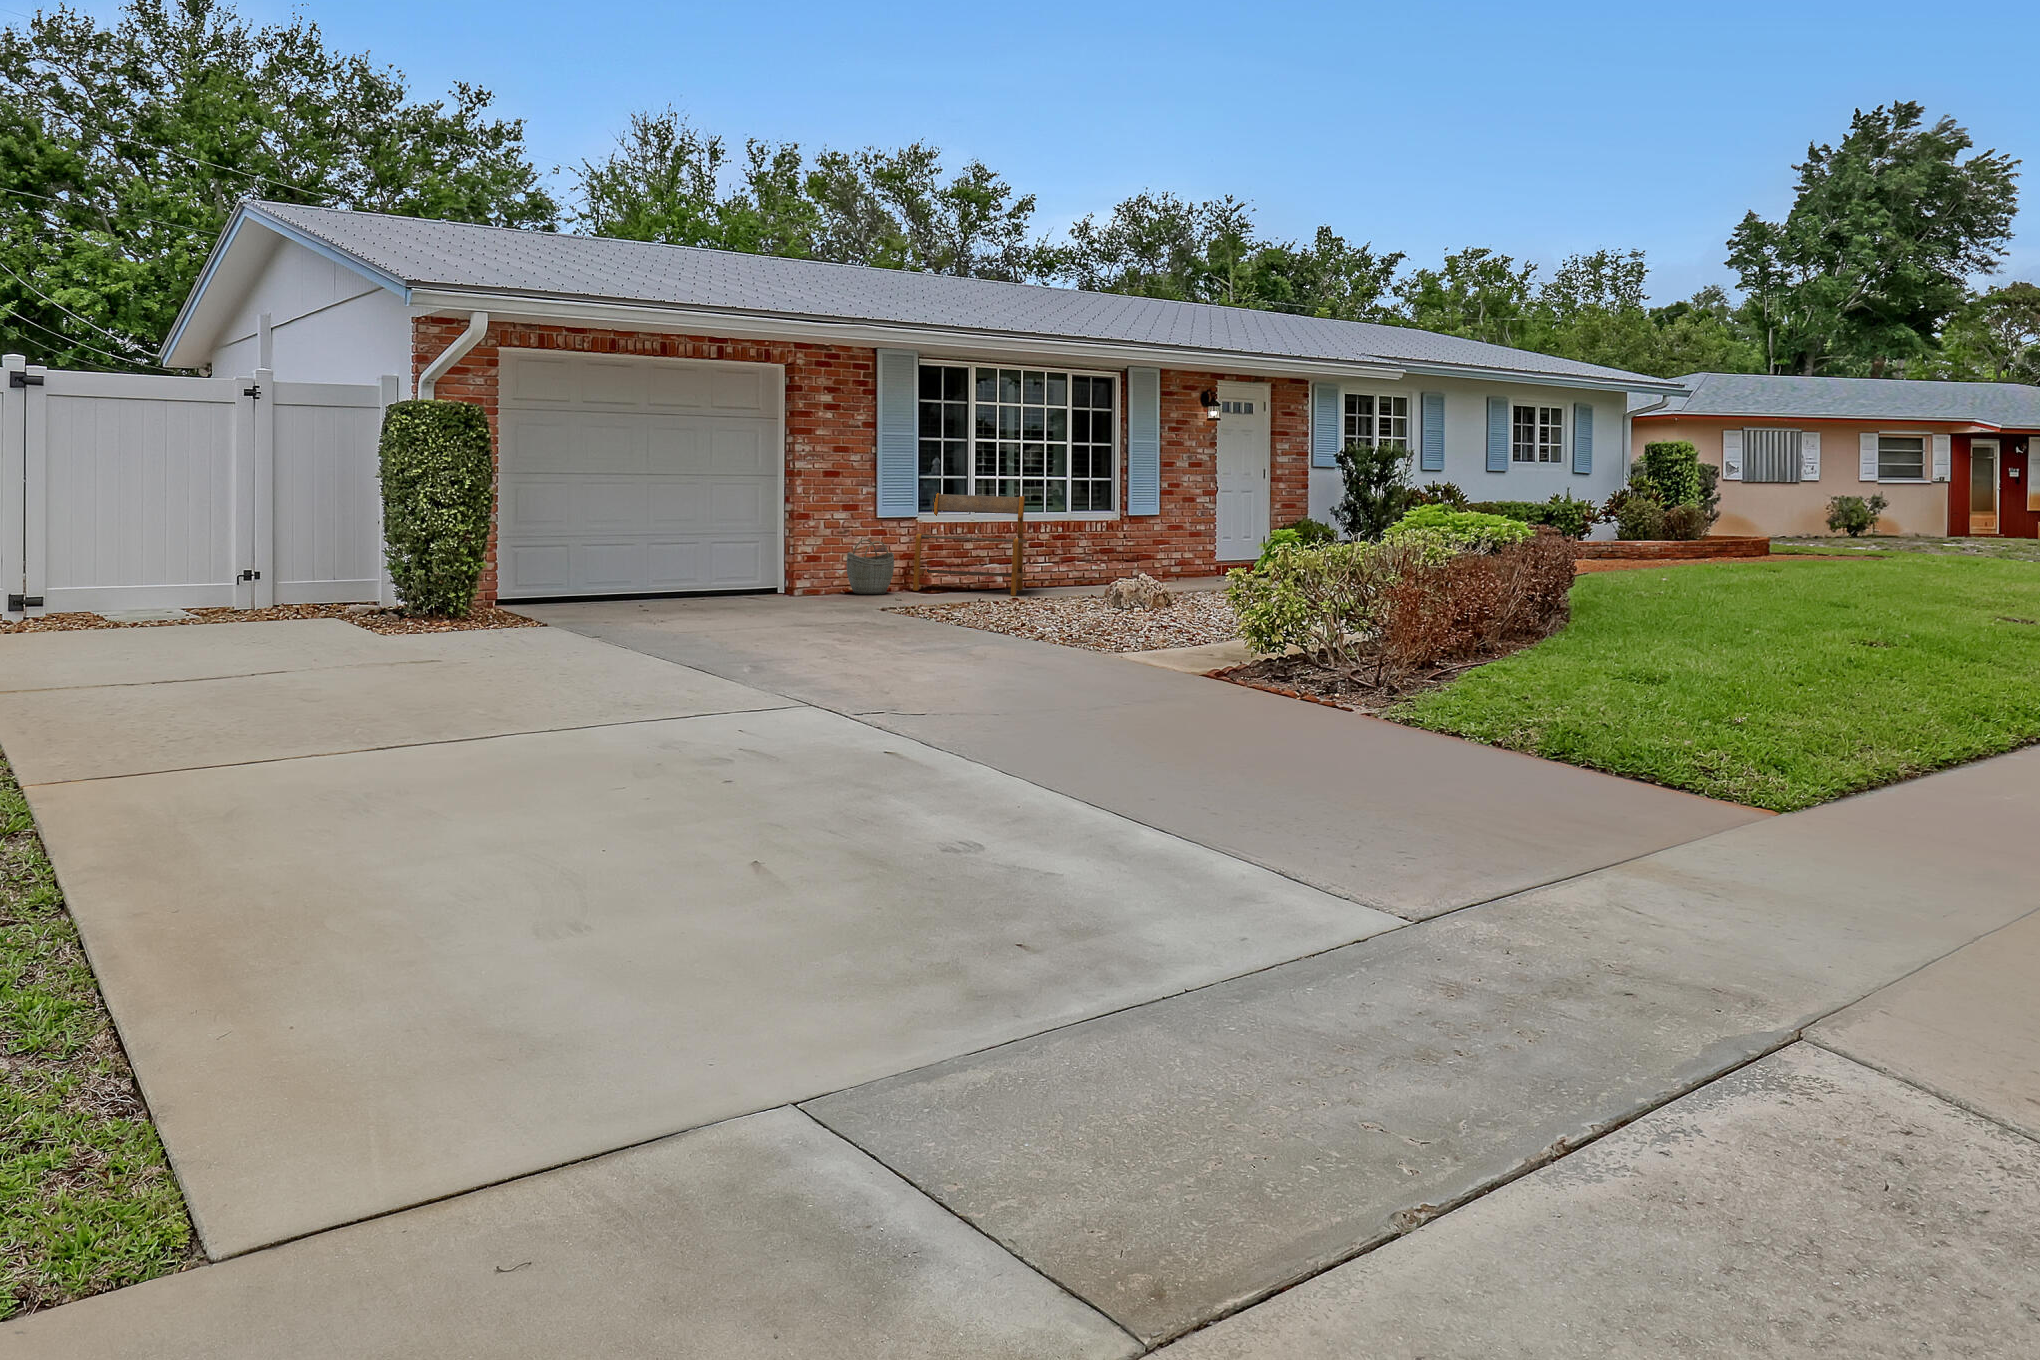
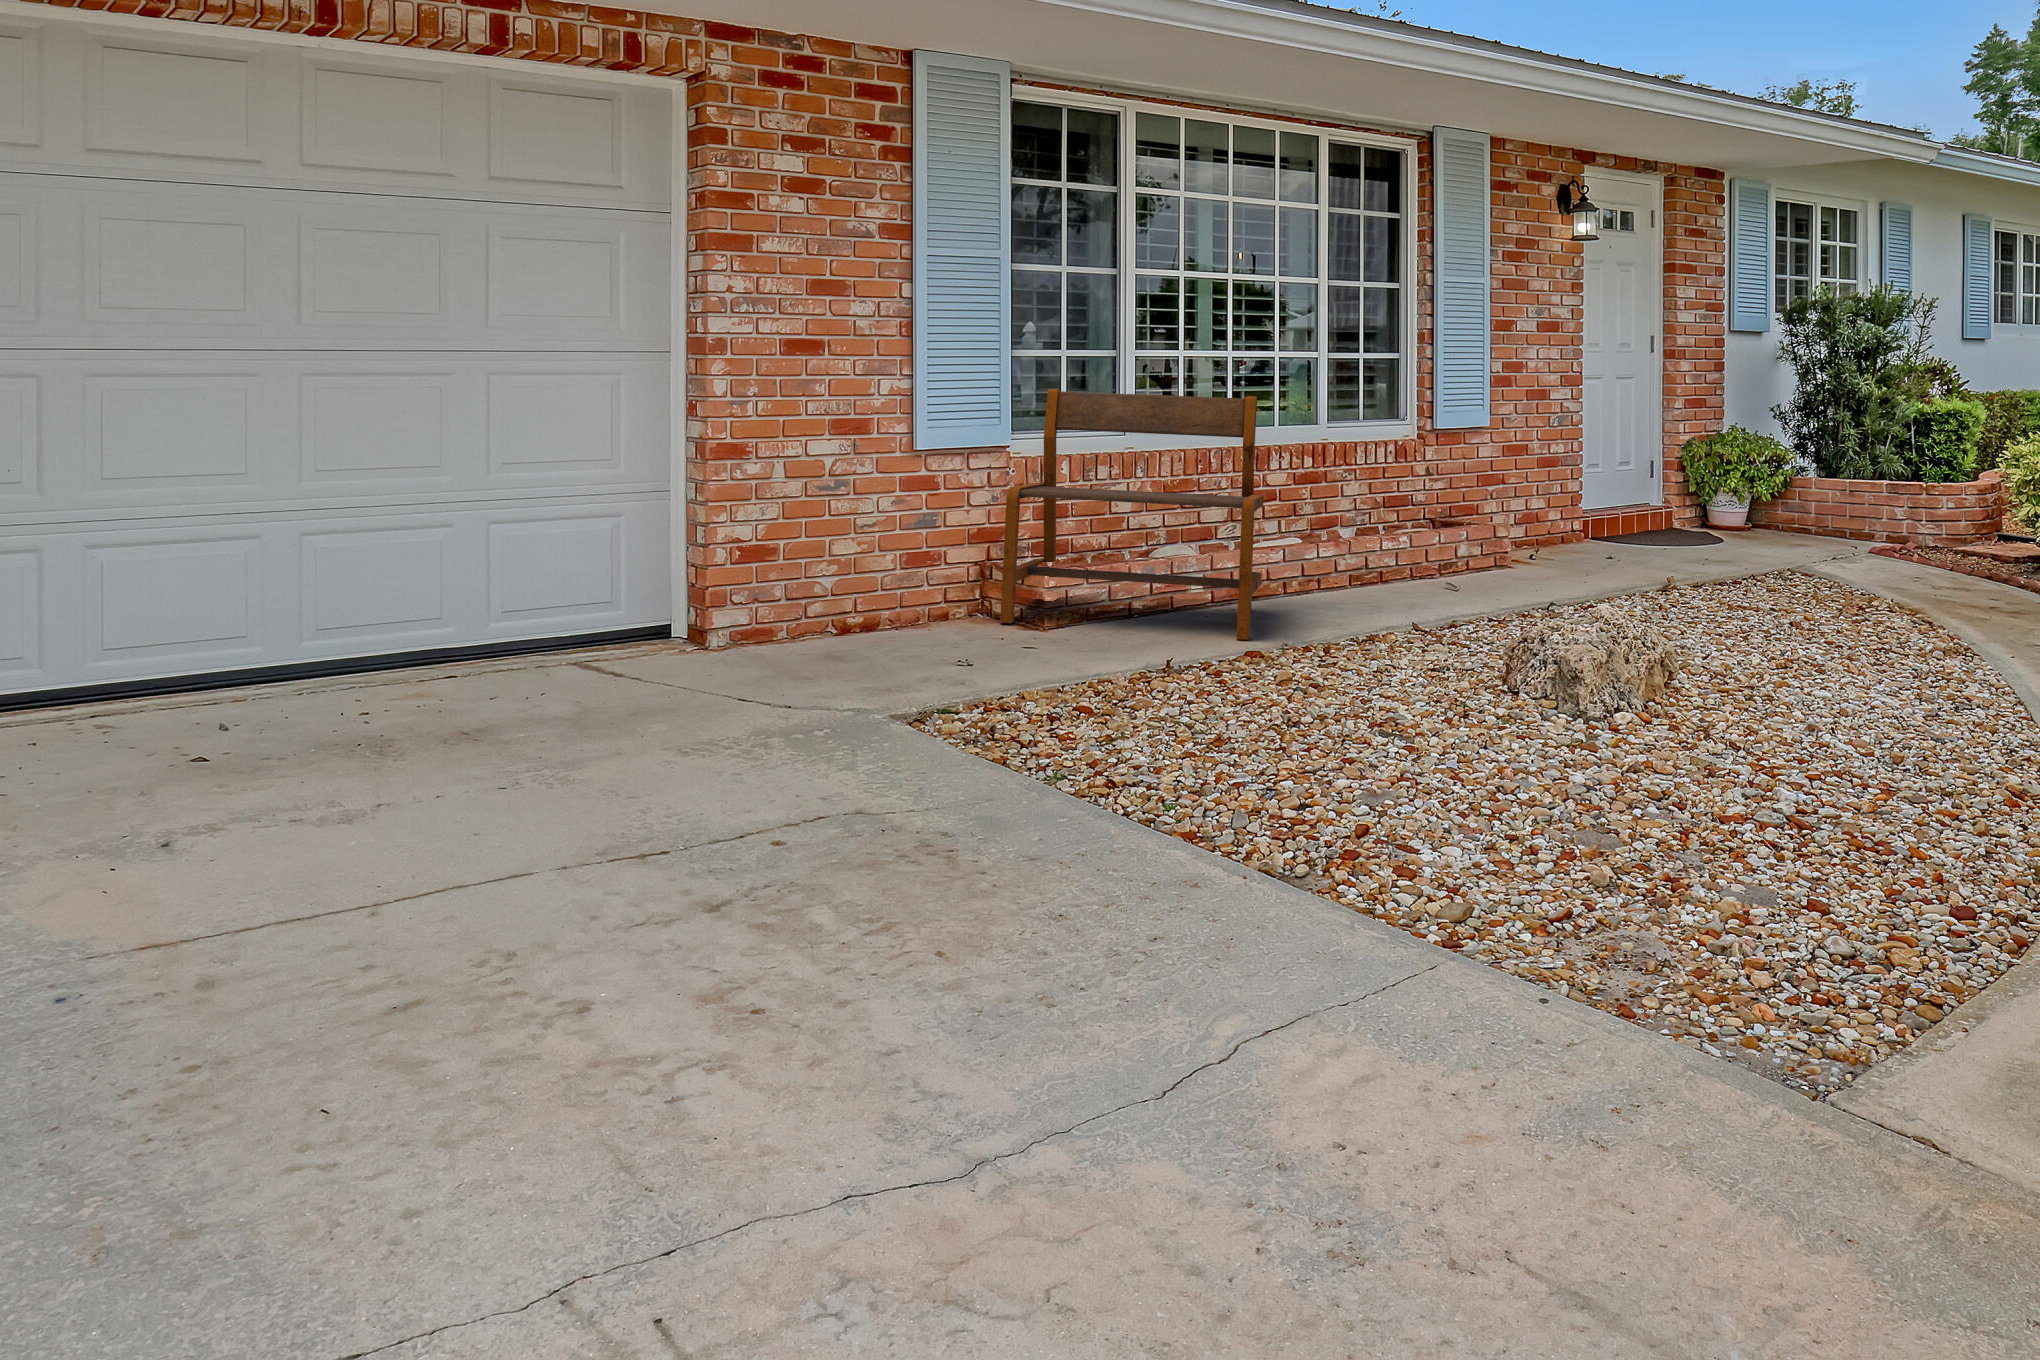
woven basket: present [846,539,894,594] -> none [837,504,954,644]

